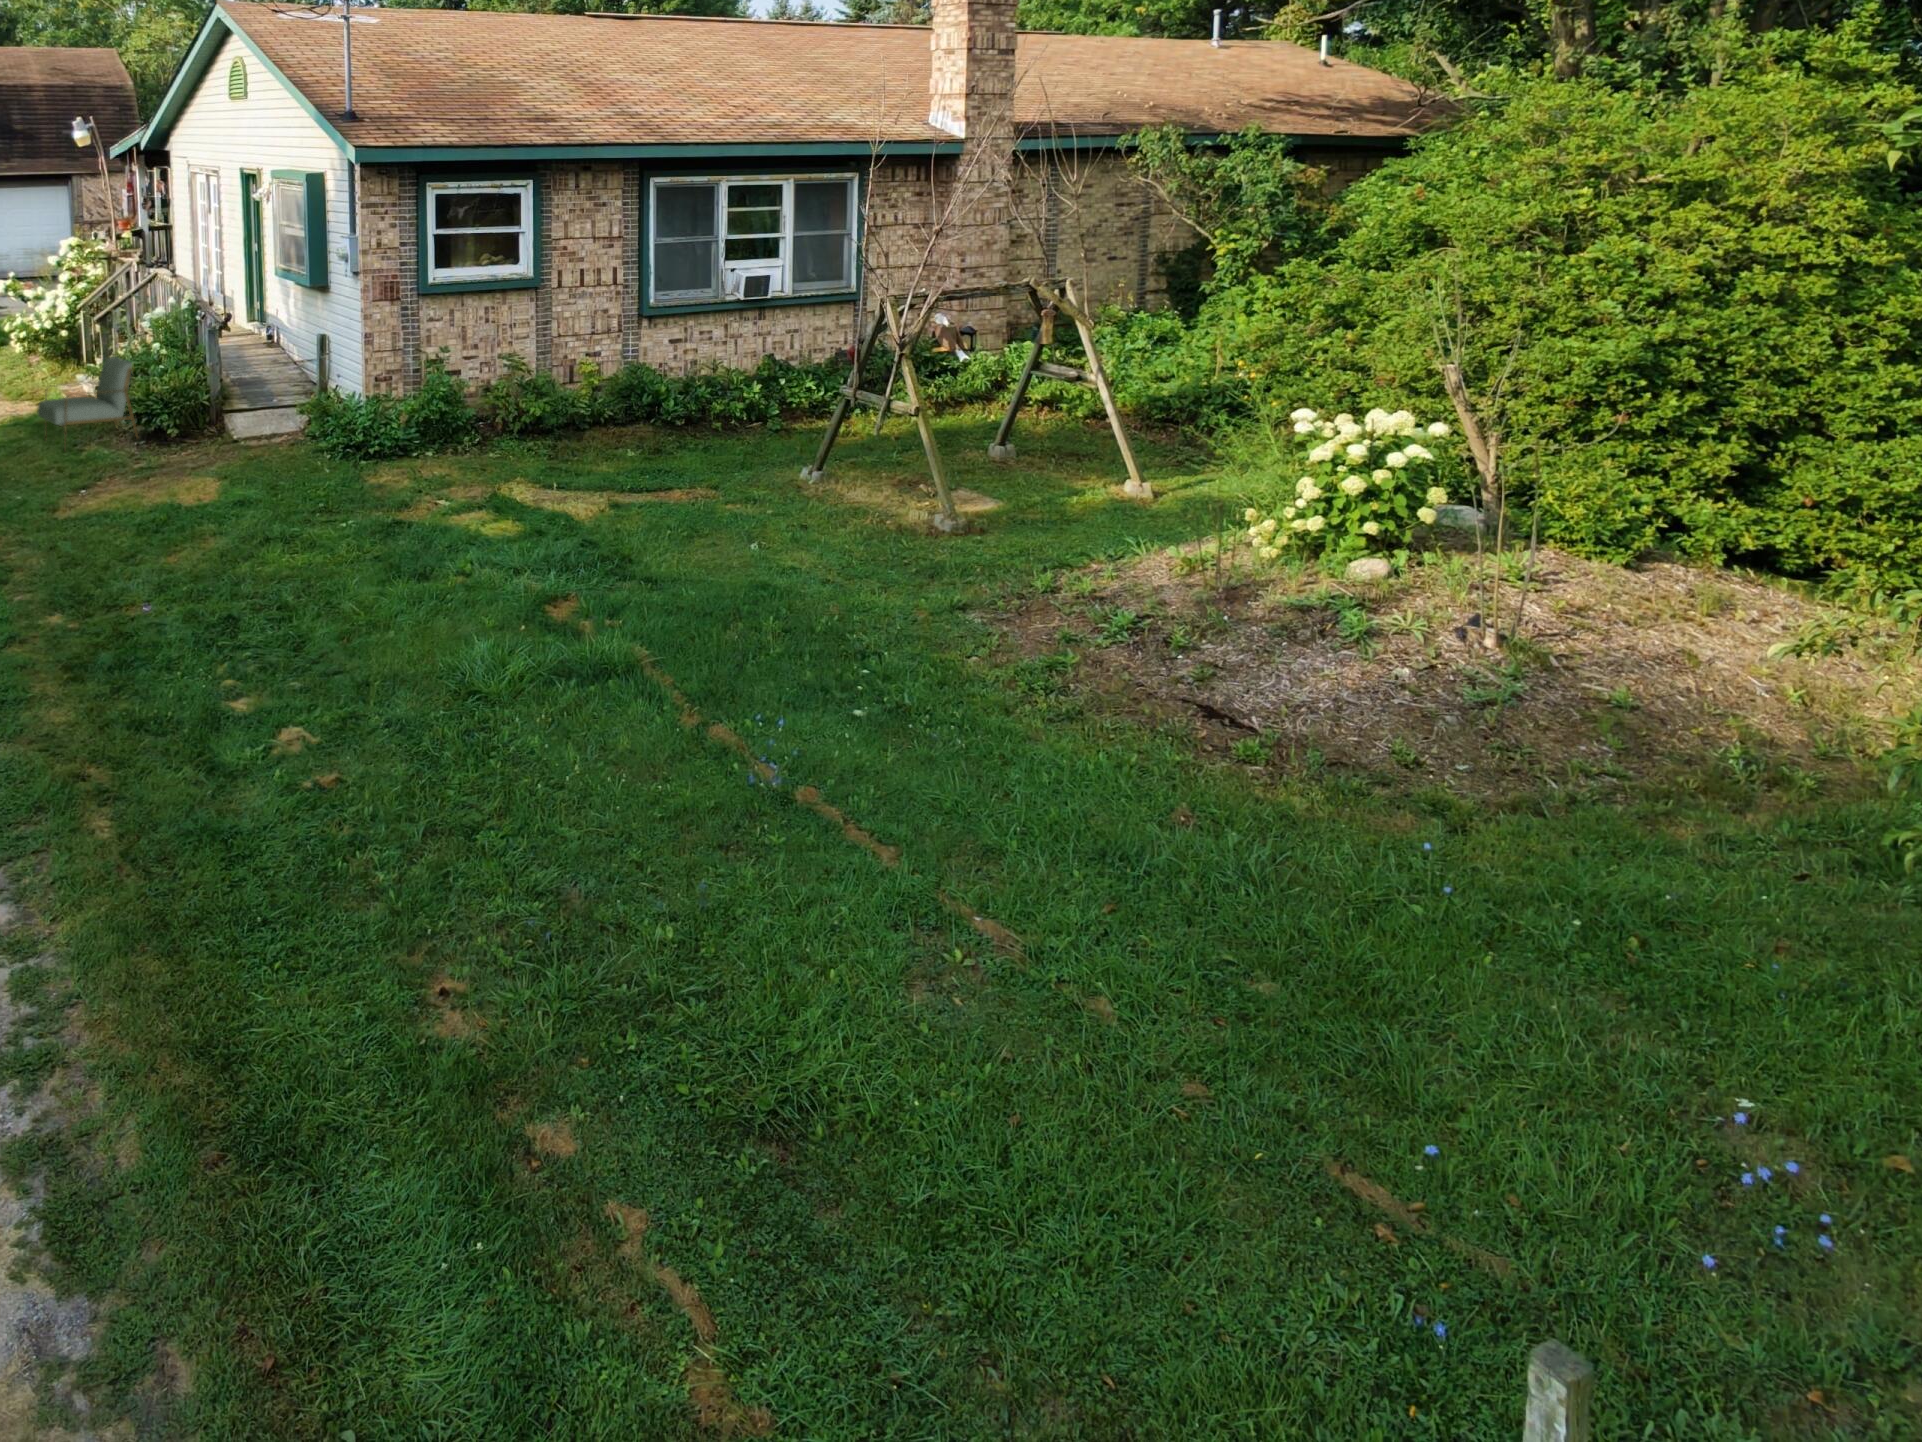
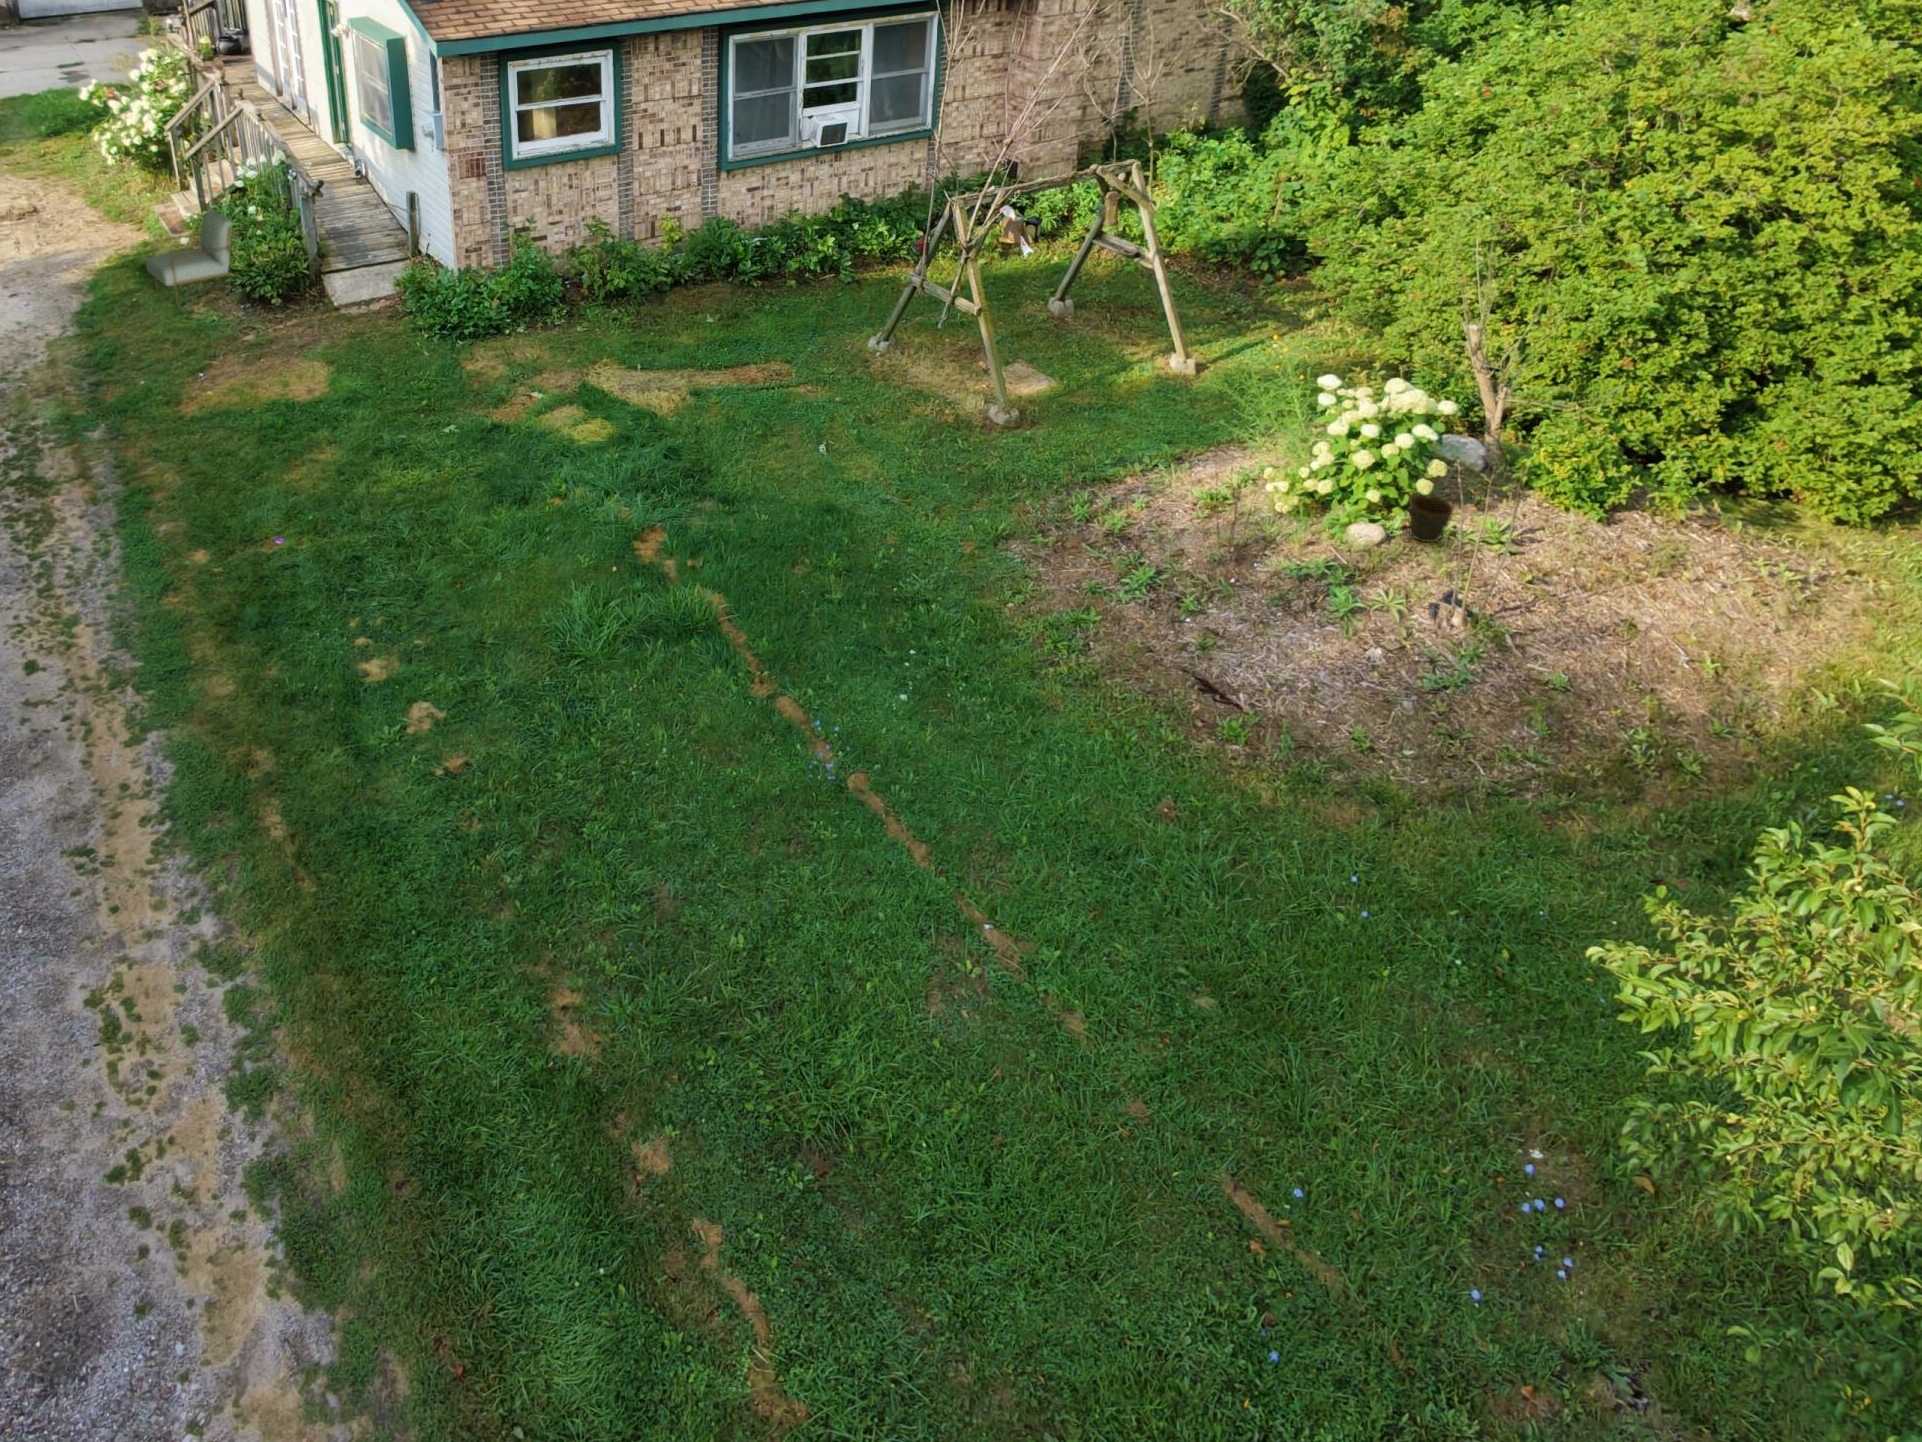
bucket: none [1413,523,1462,573] -> present [1409,496,1453,542]

